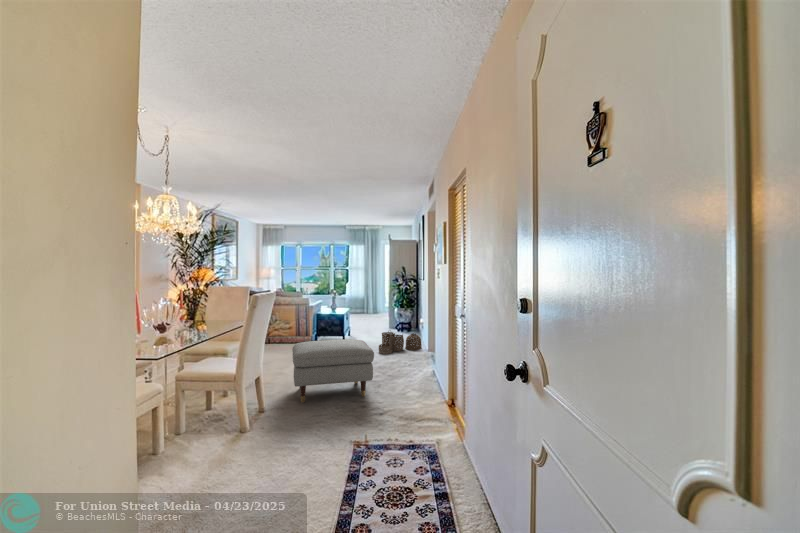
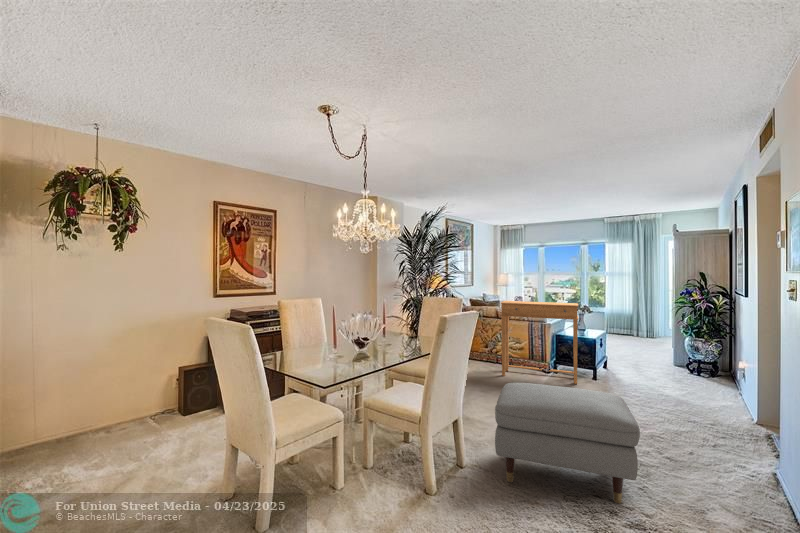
side table: none [276,289,333,350] -> present [501,301,578,384]
woven basket: present [379,332,422,354] -> none [654,373,744,417]

